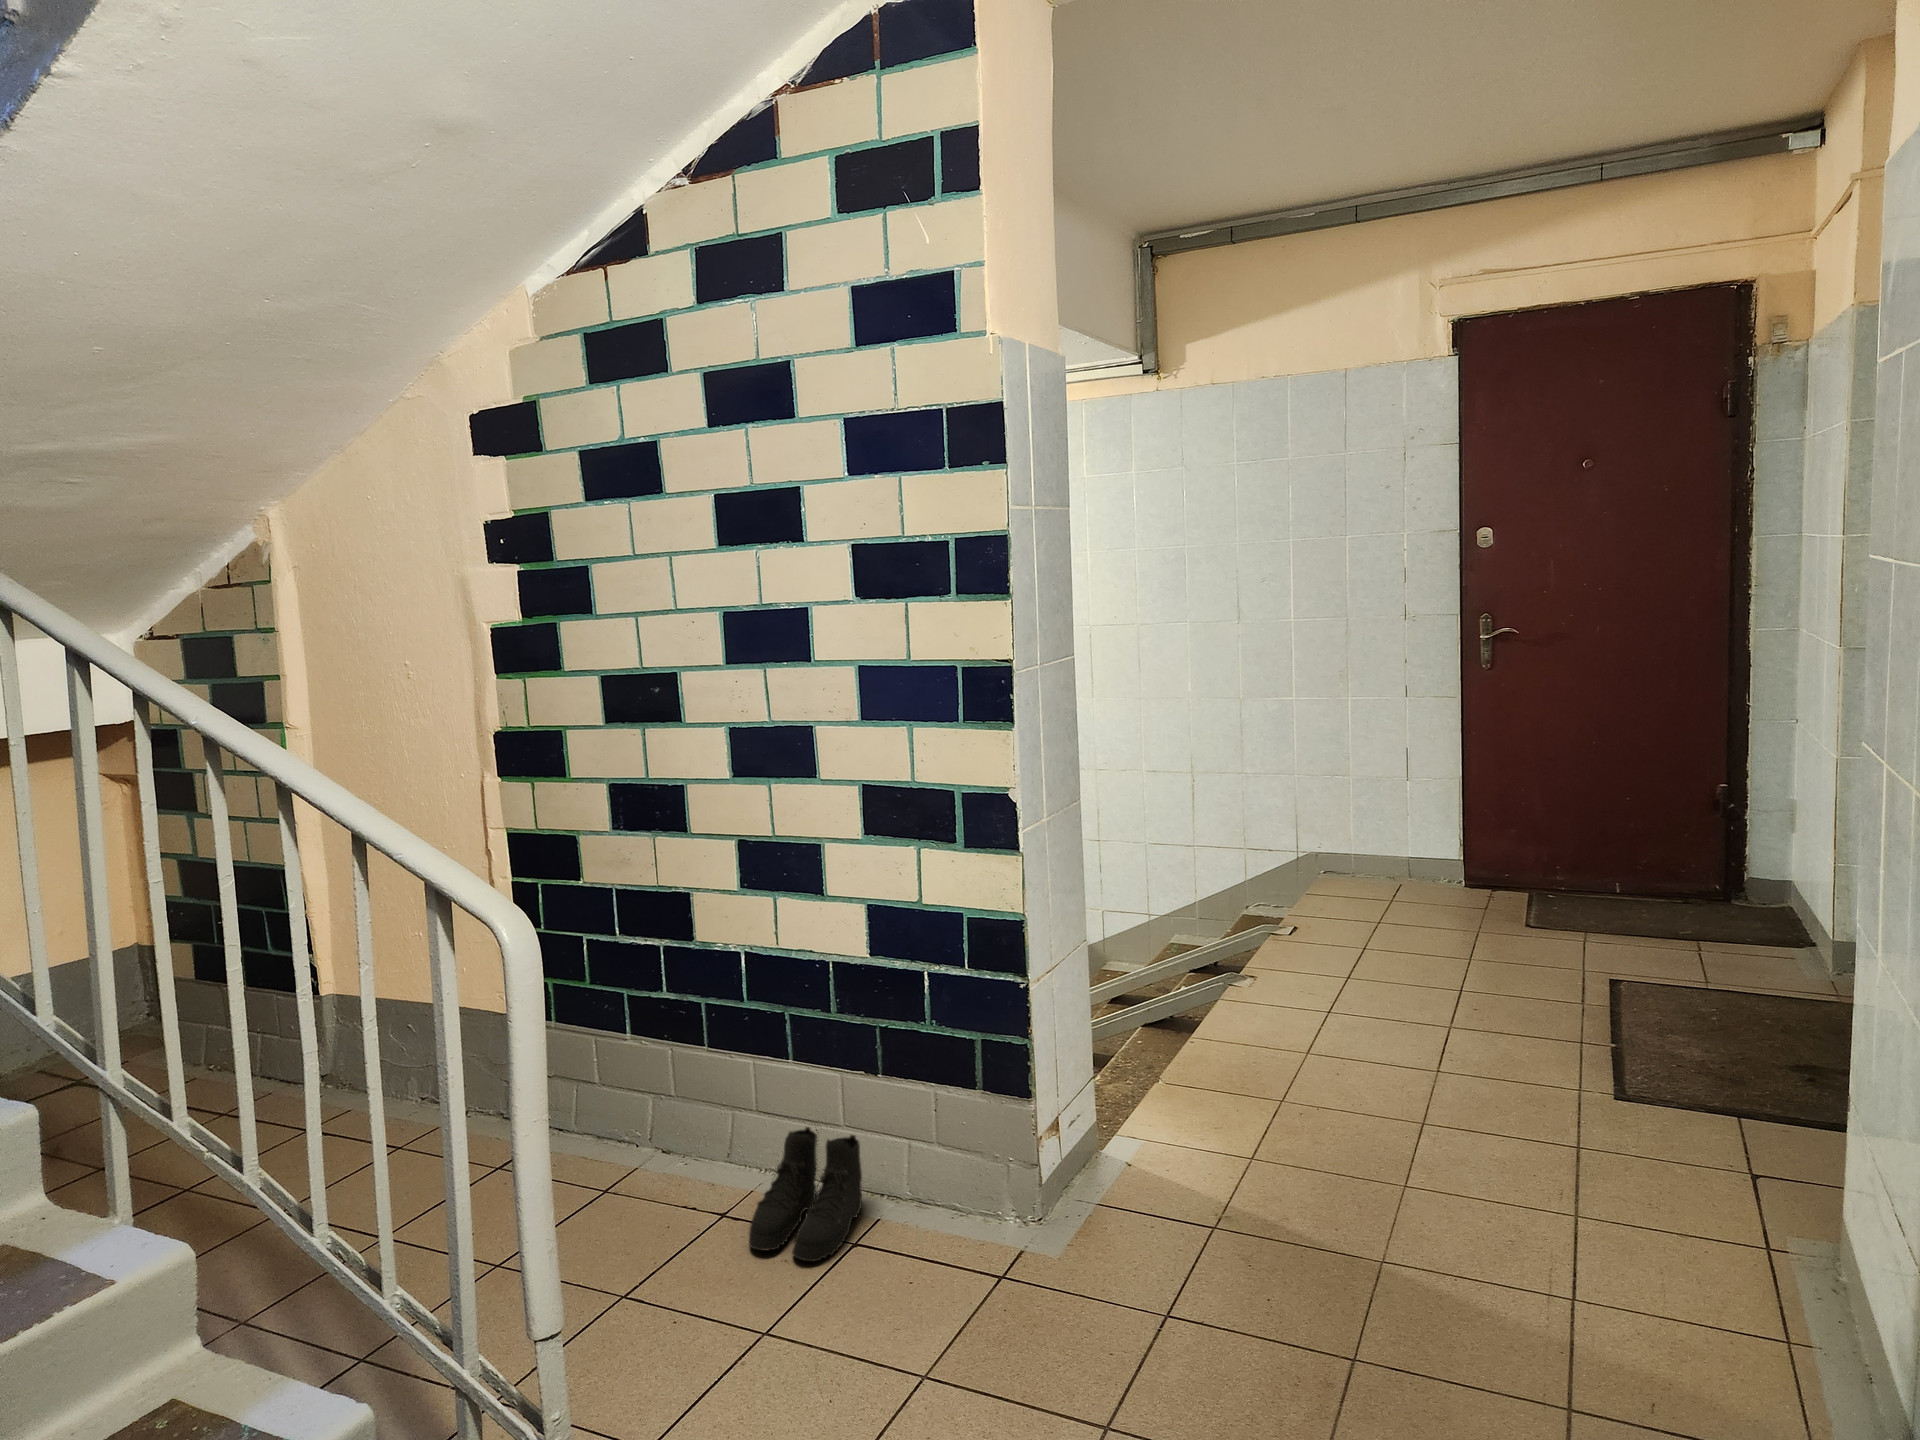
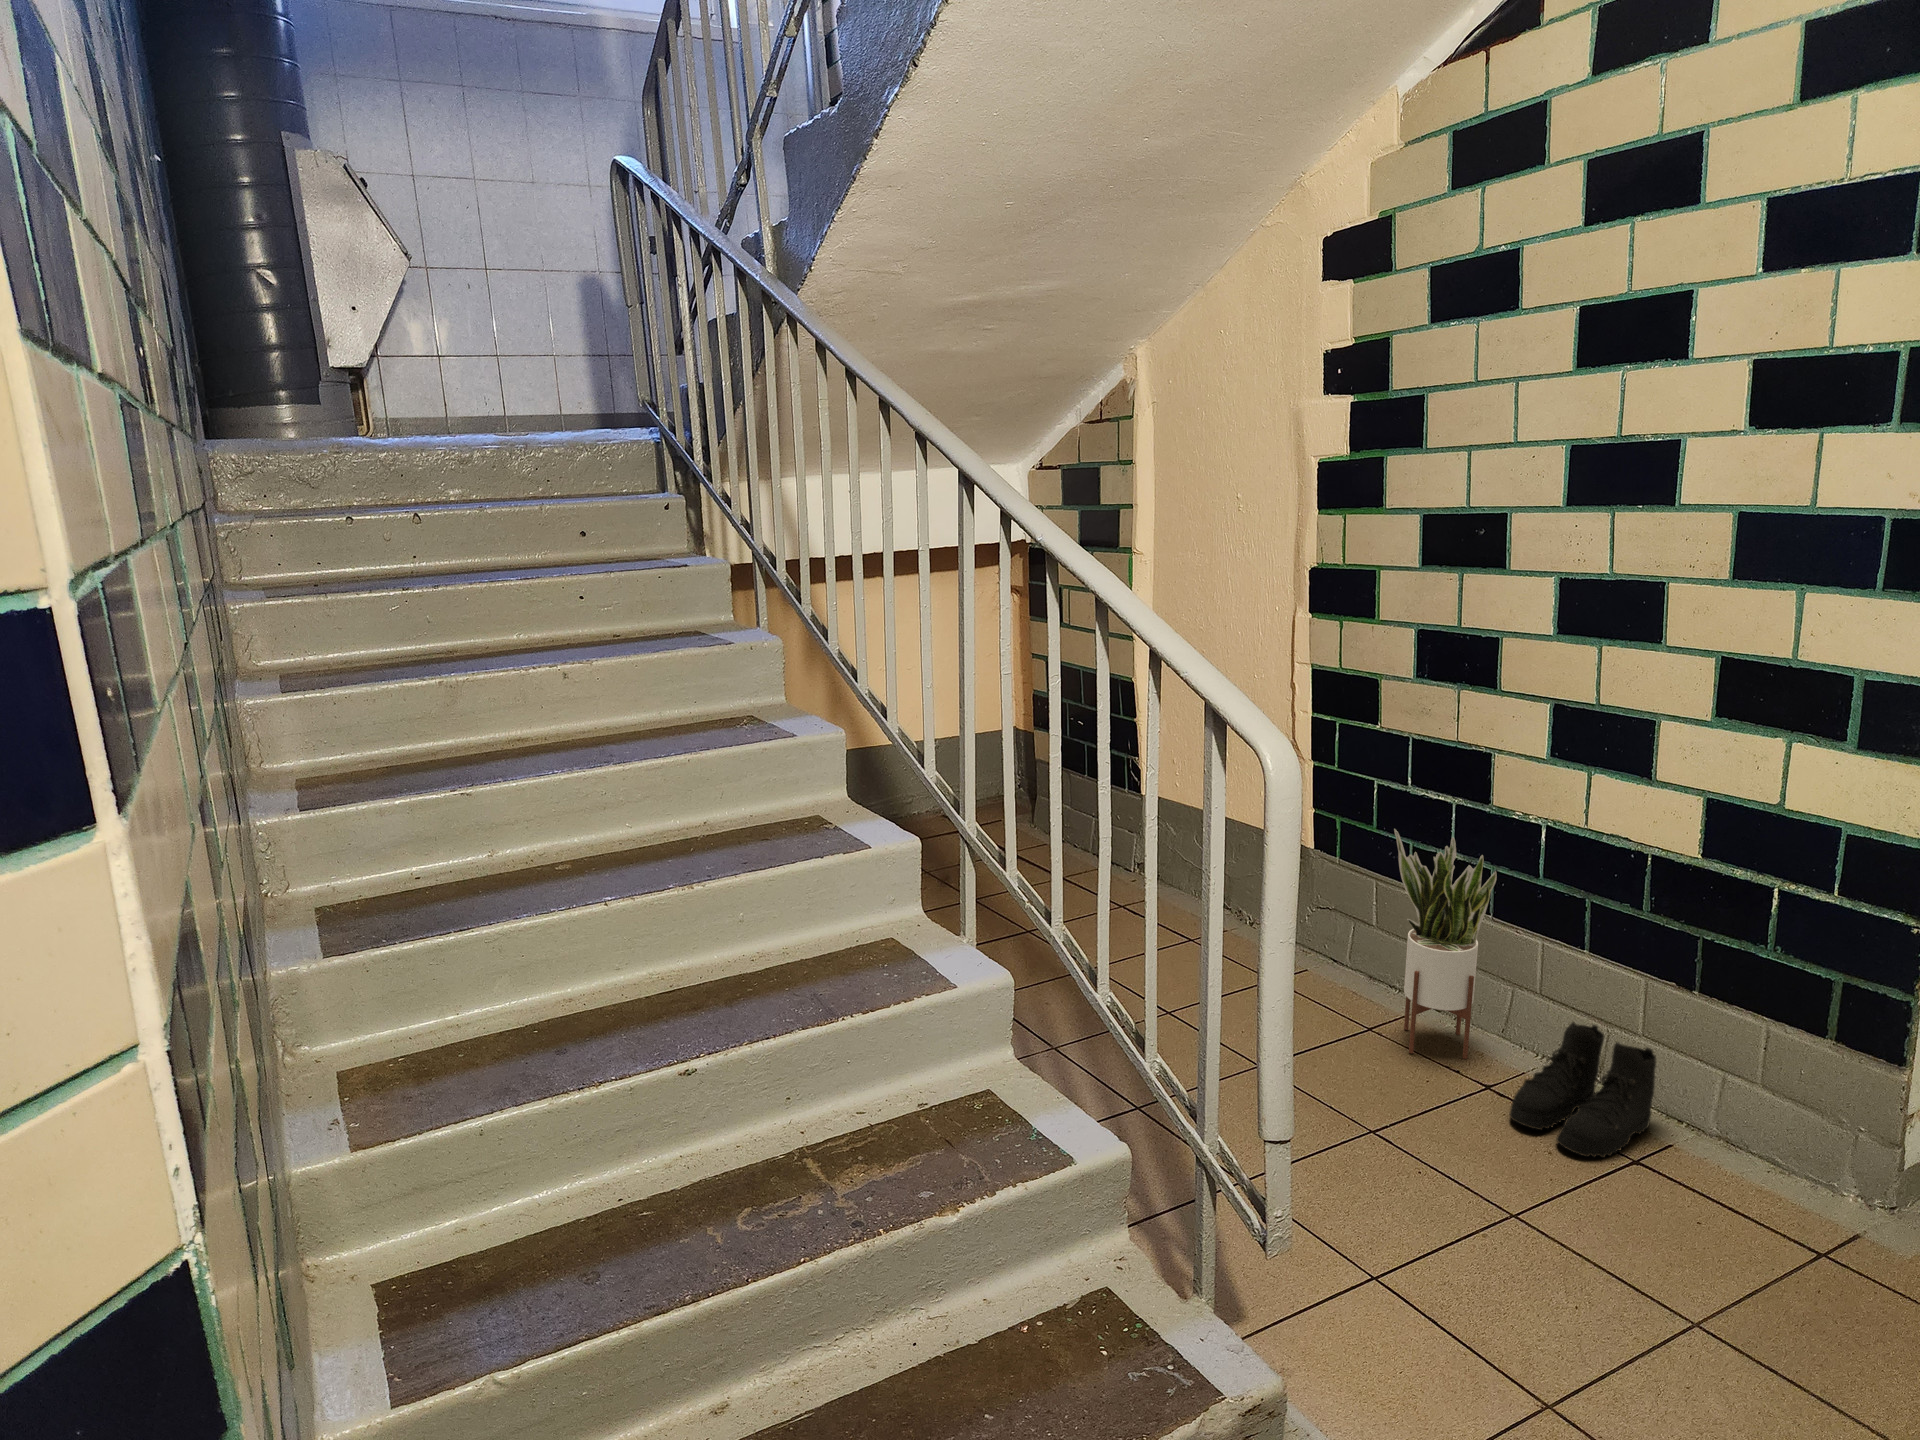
potted plant: none [607,982,708,1210] -> present [1394,829,1497,1059]

